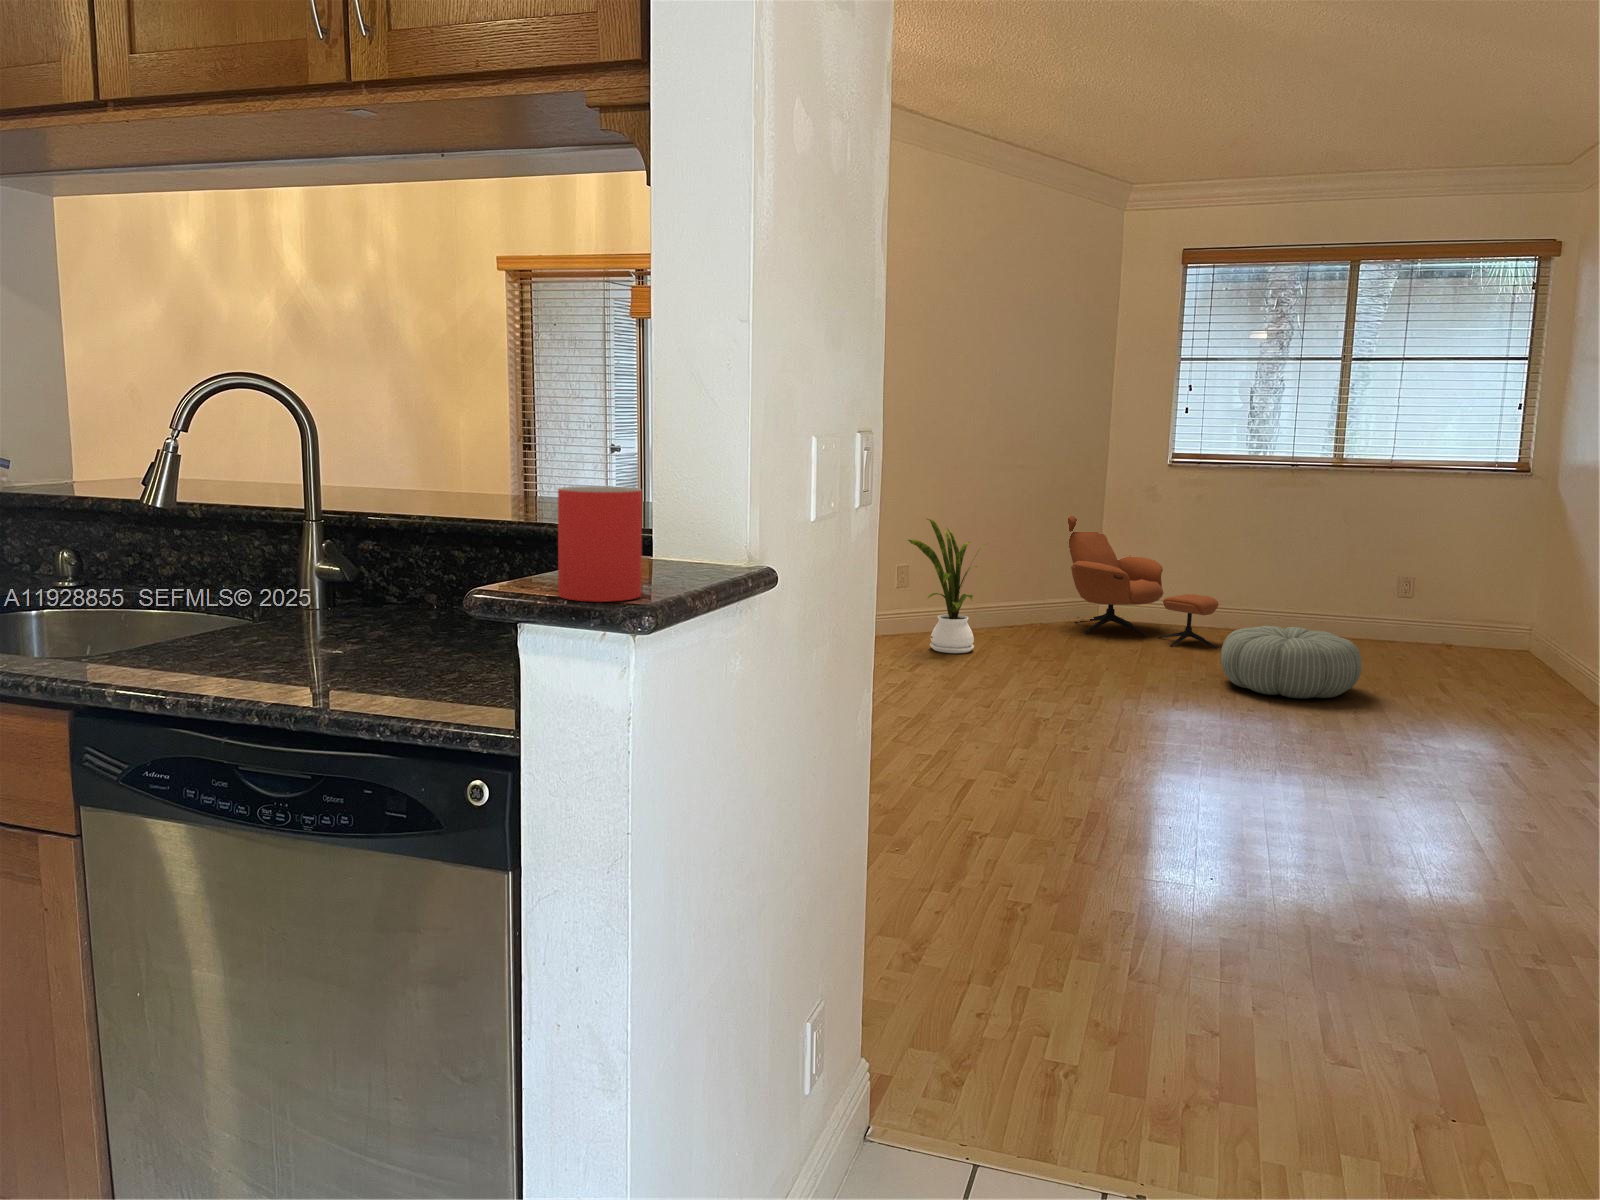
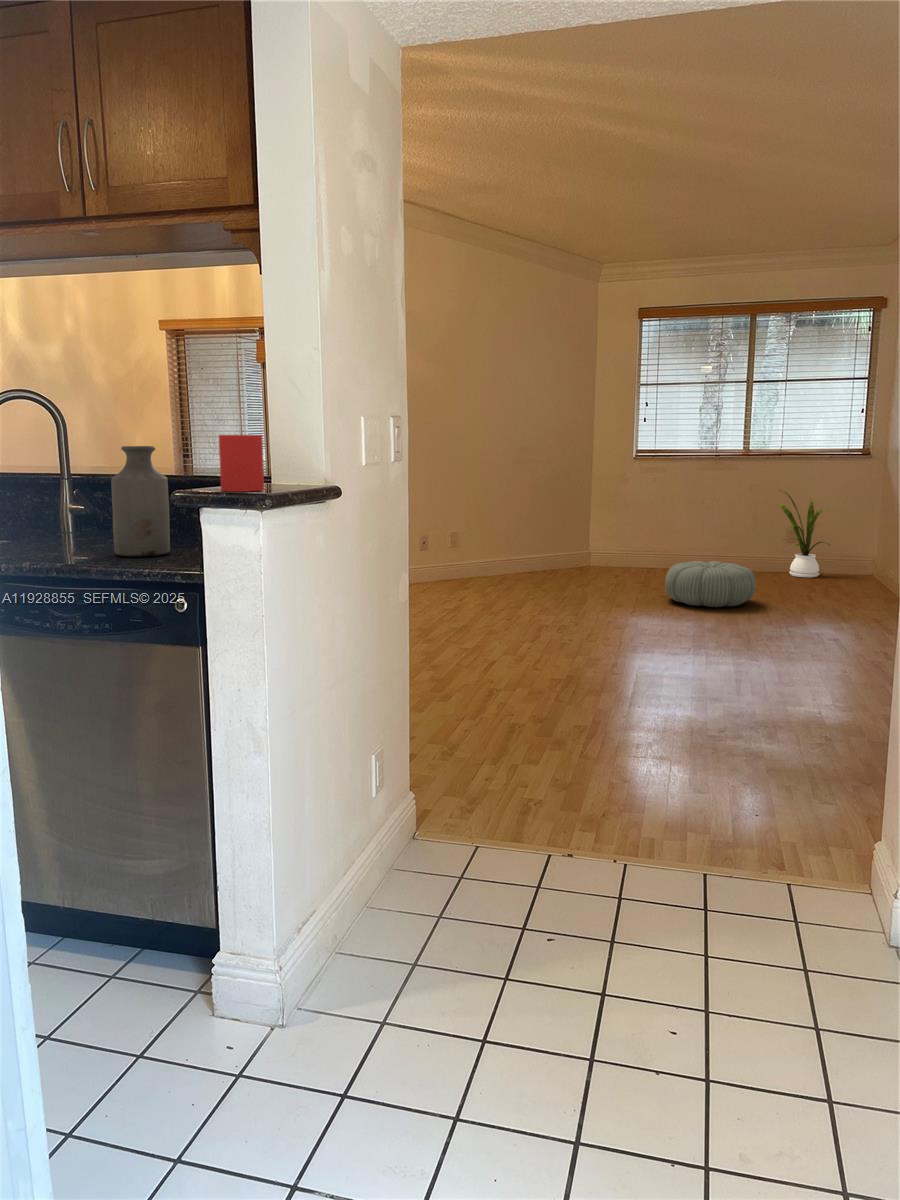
bottle: none [371,483,470,682] -> present [111,446,170,557]
lounge chair: present [1068,516,1218,648] -> none [565,489,668,580]
house plant: present [908,519,986,653] -> present [778,490,830,578]

